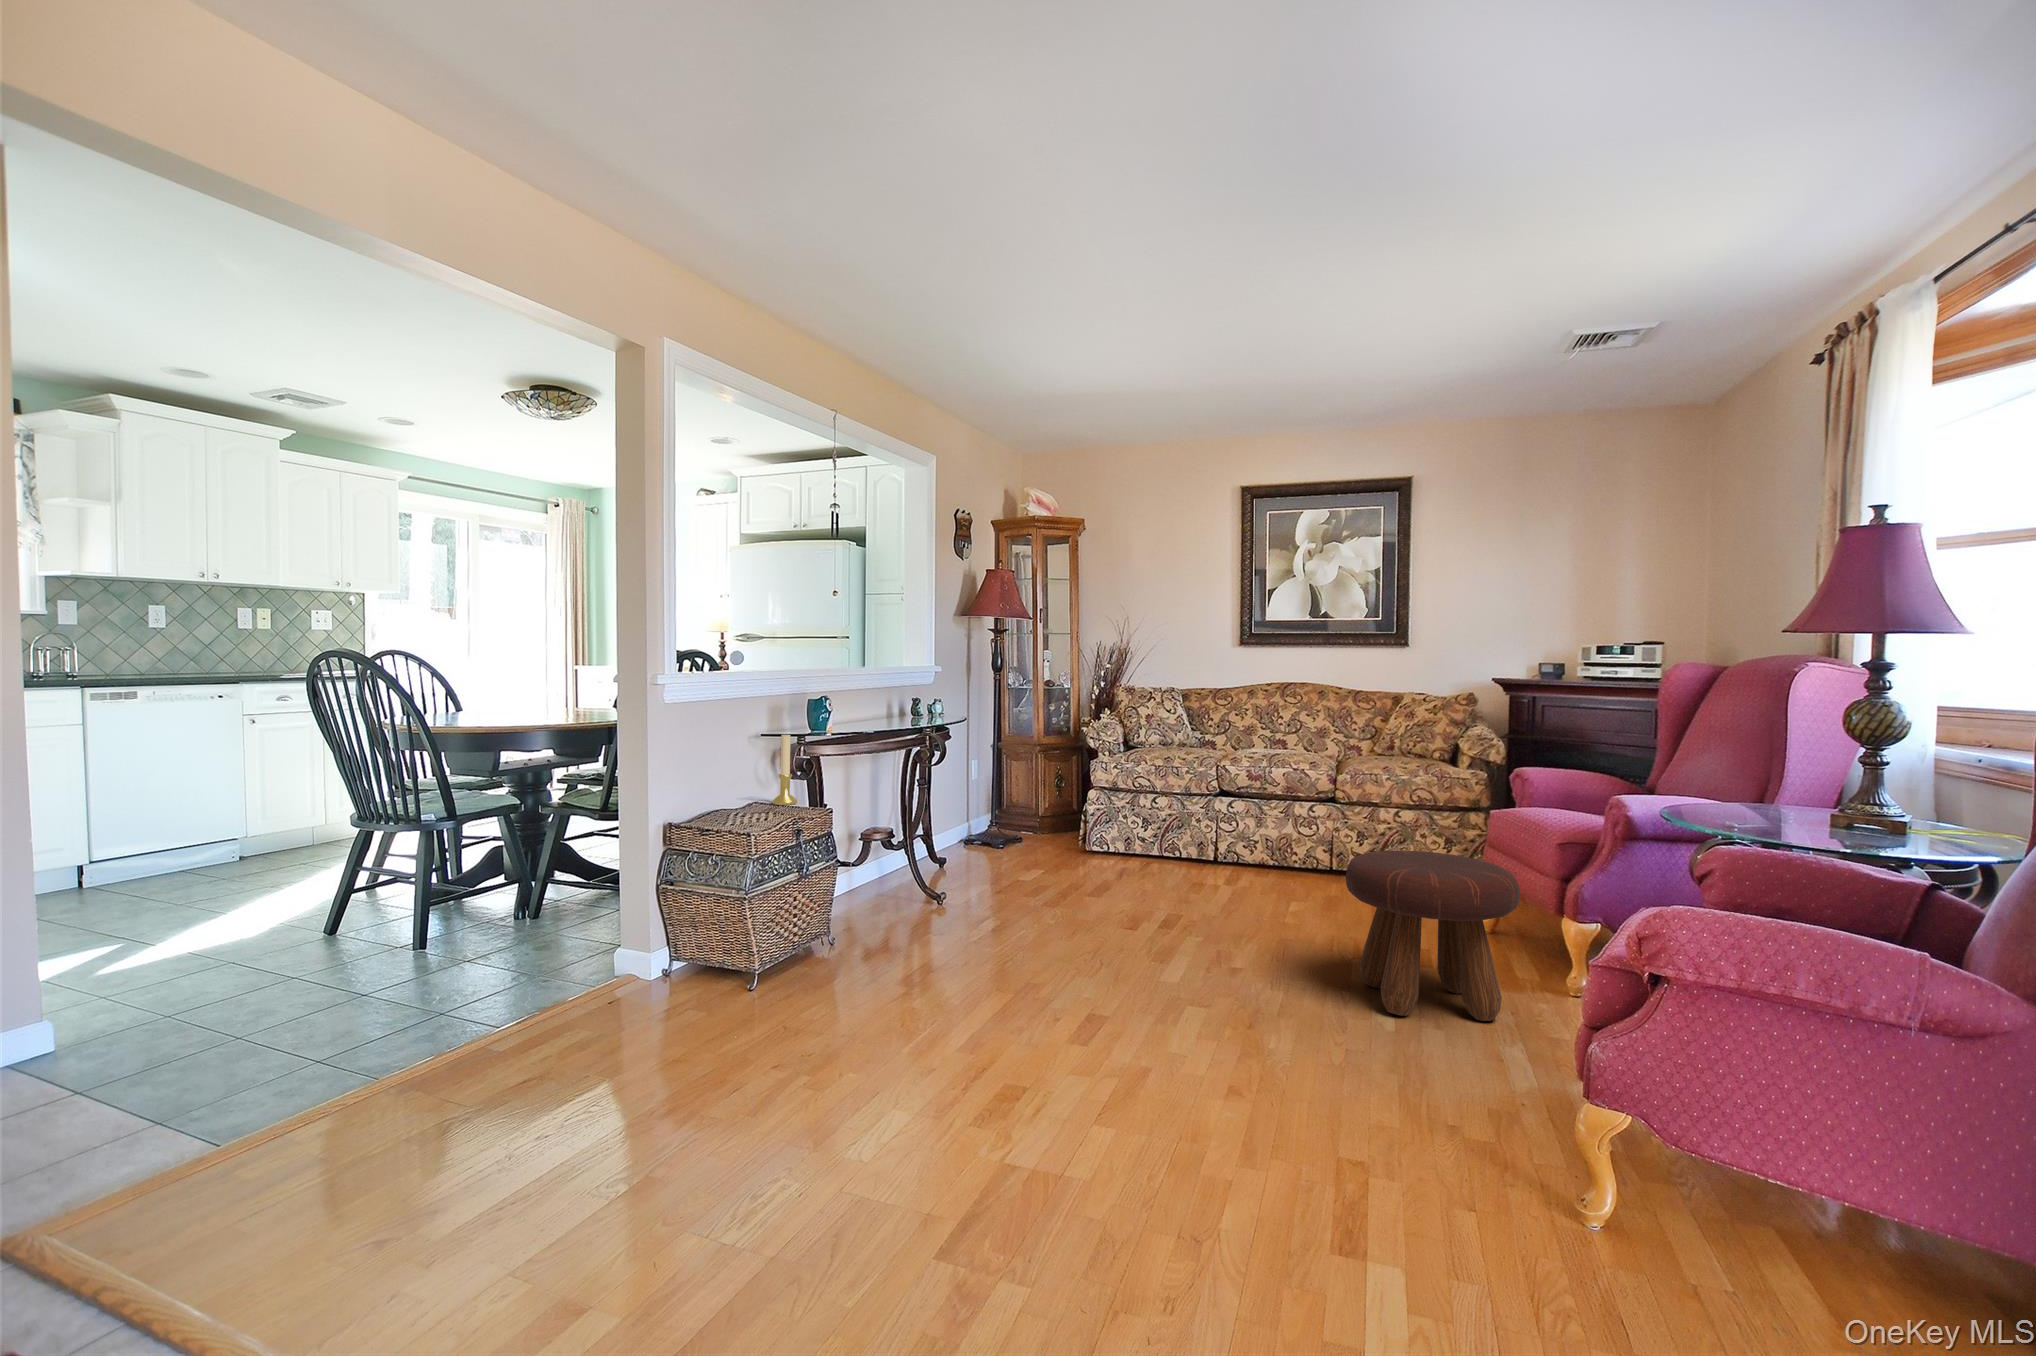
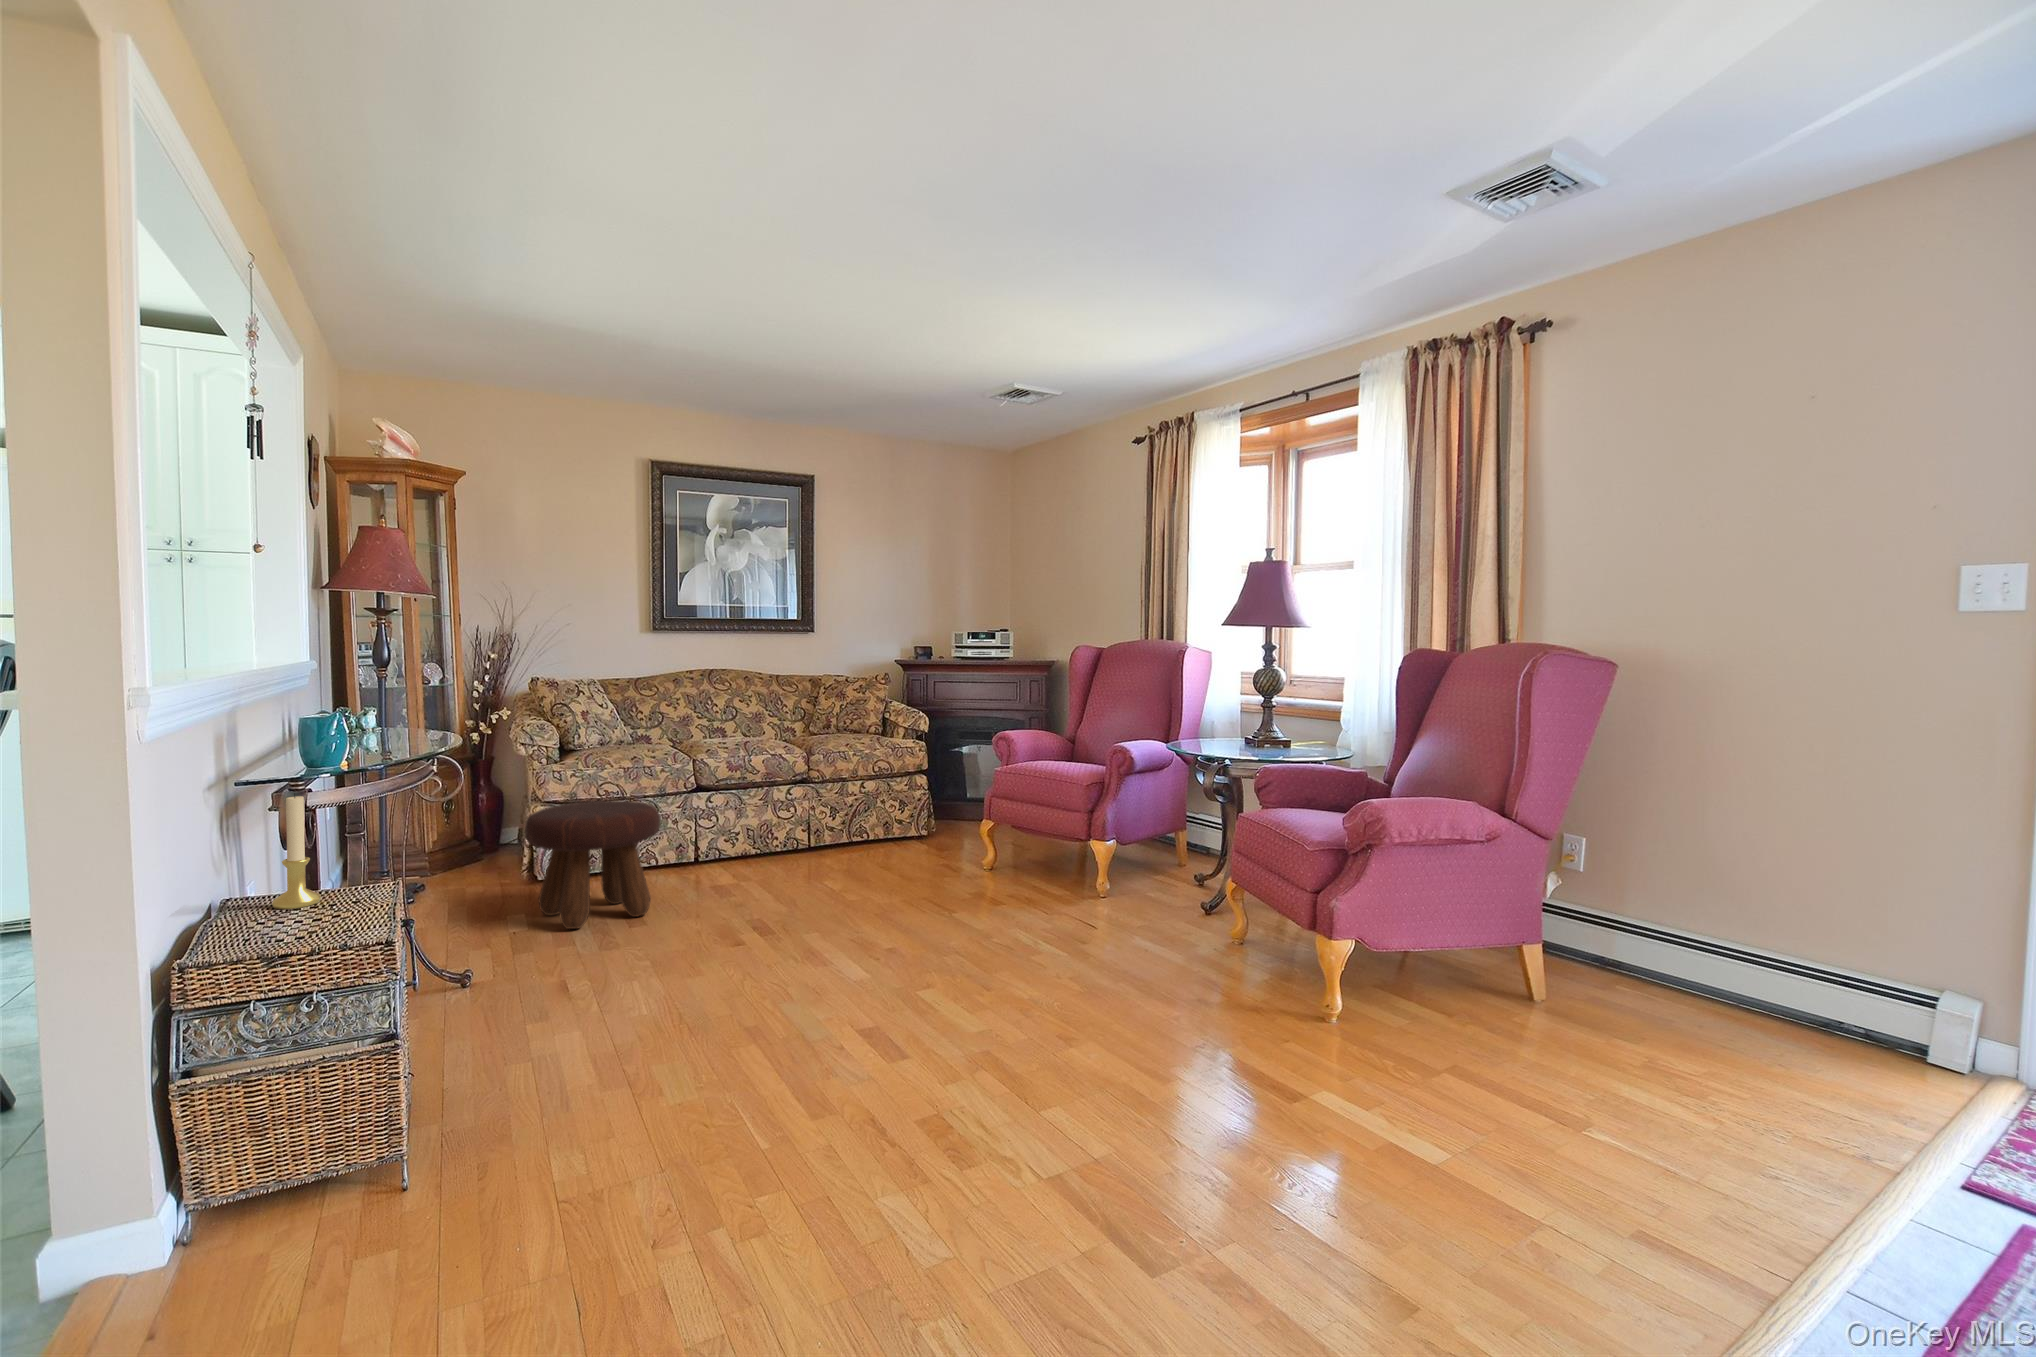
footstool: present [1346,850,1520,1021] -> present [525,801,660,929]

